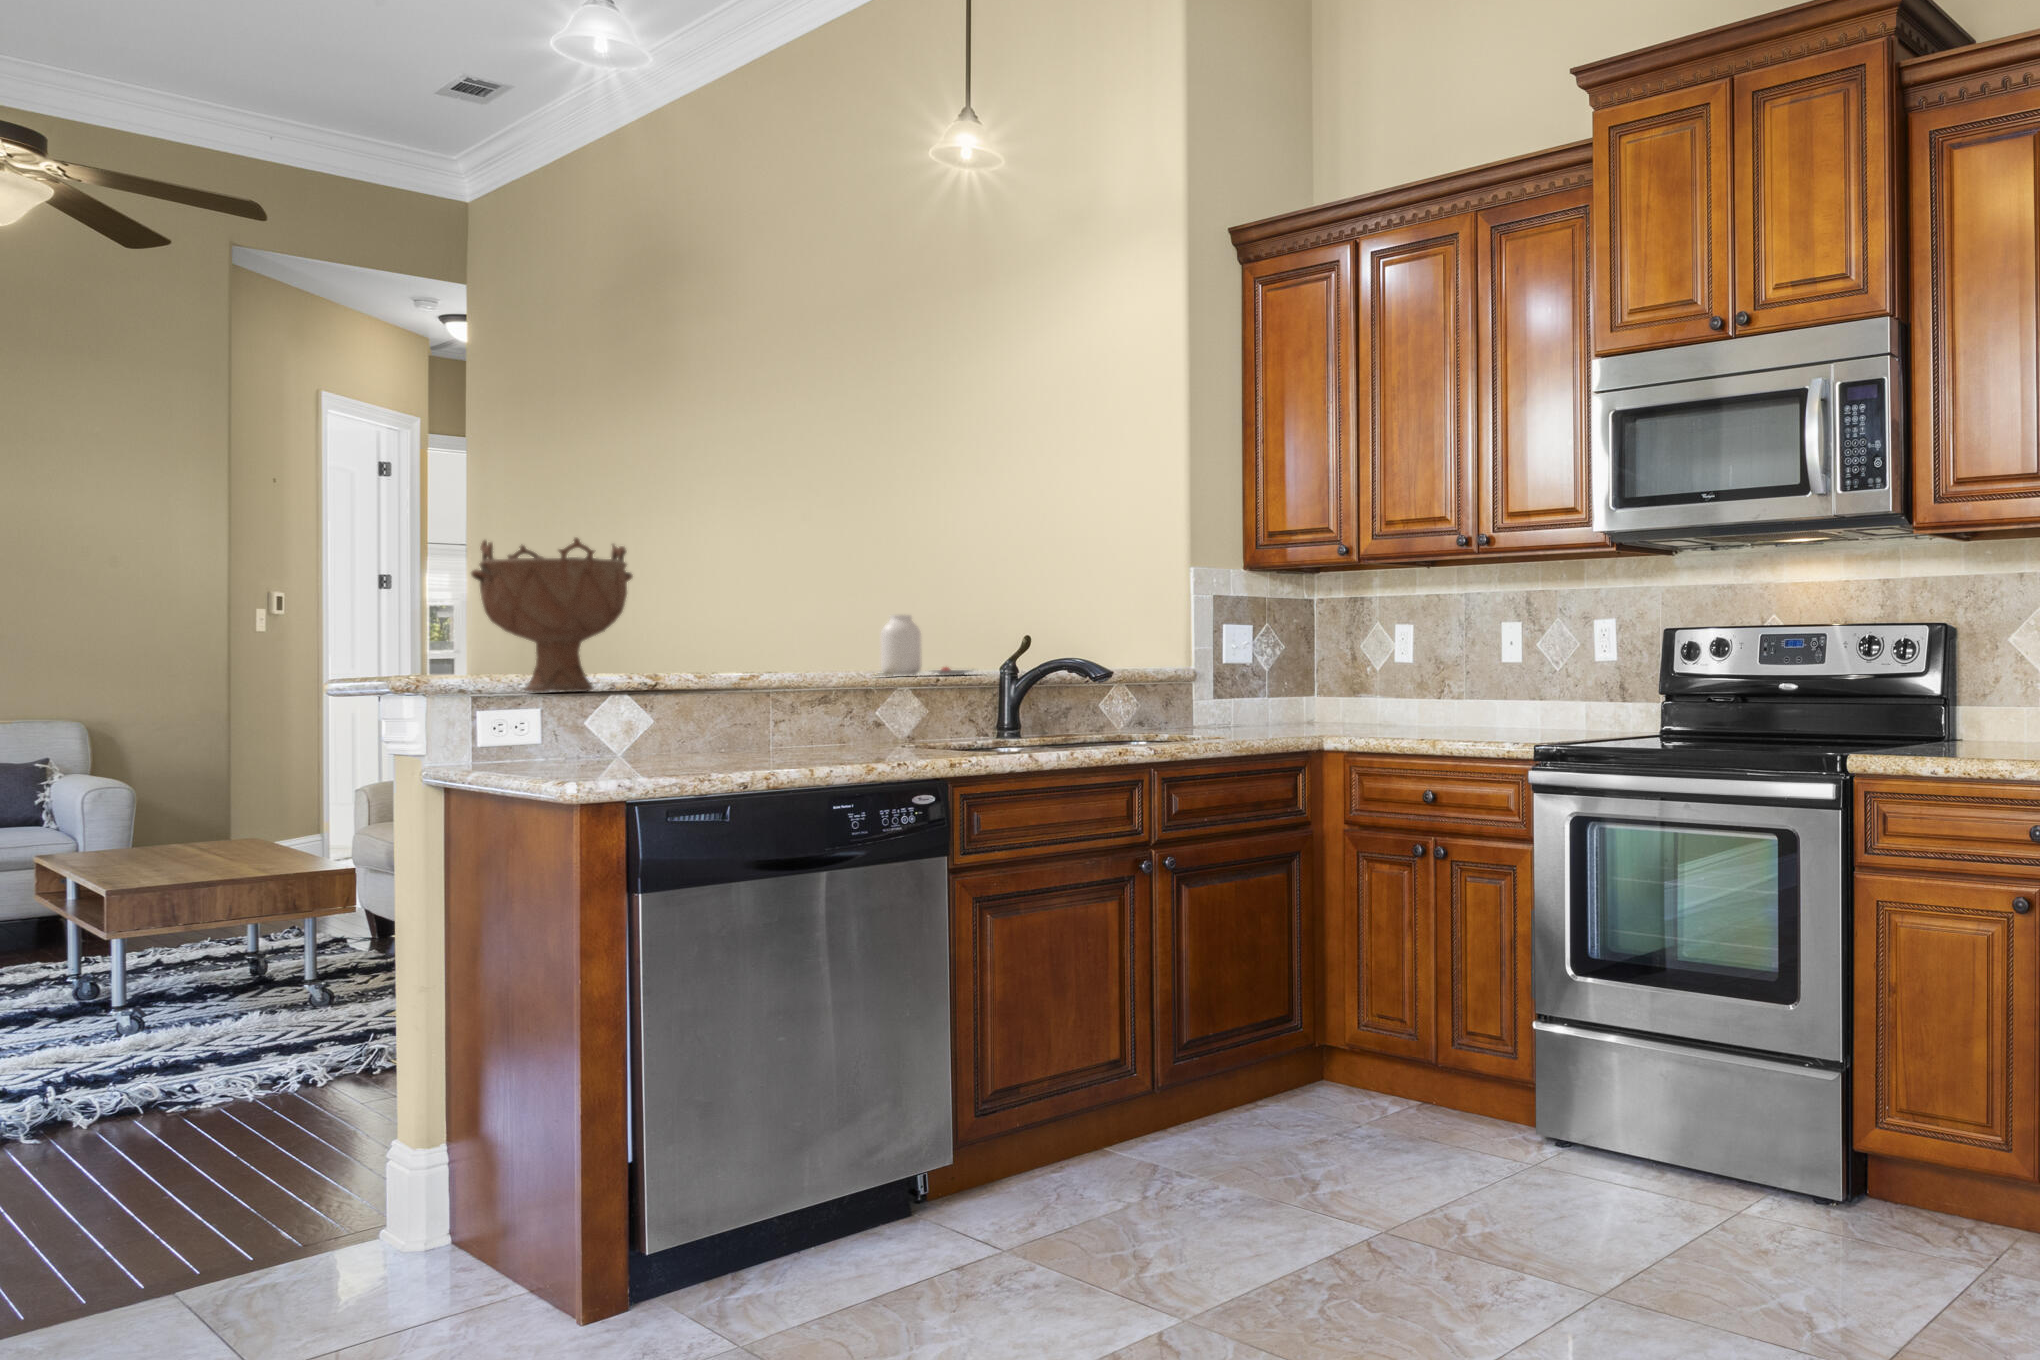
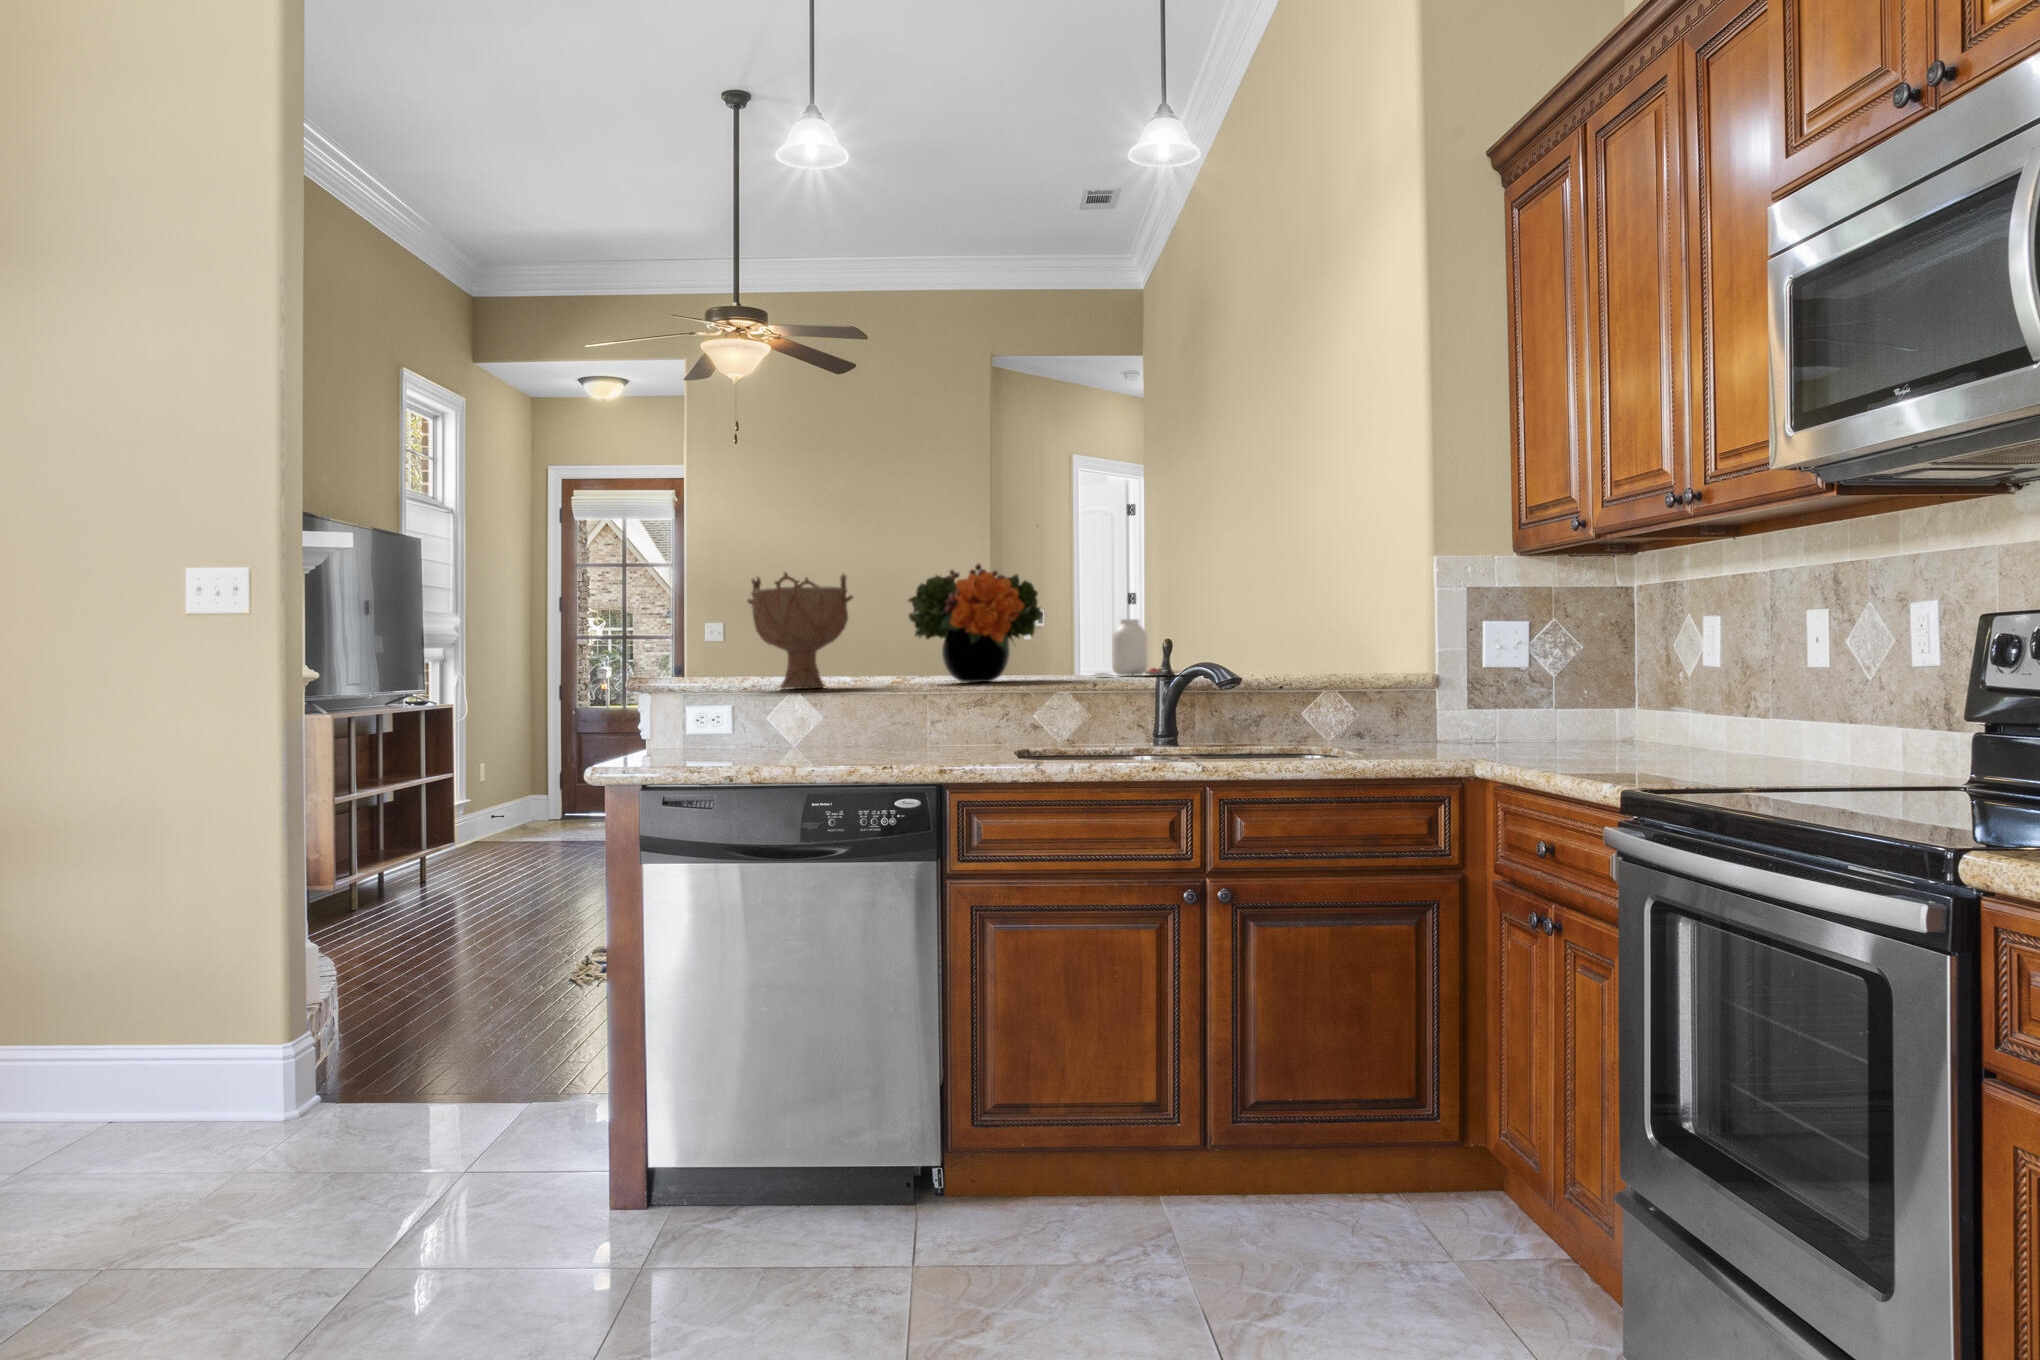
flower arrangement: none [670,543,848,682] -> present [908,564,1043,682]

